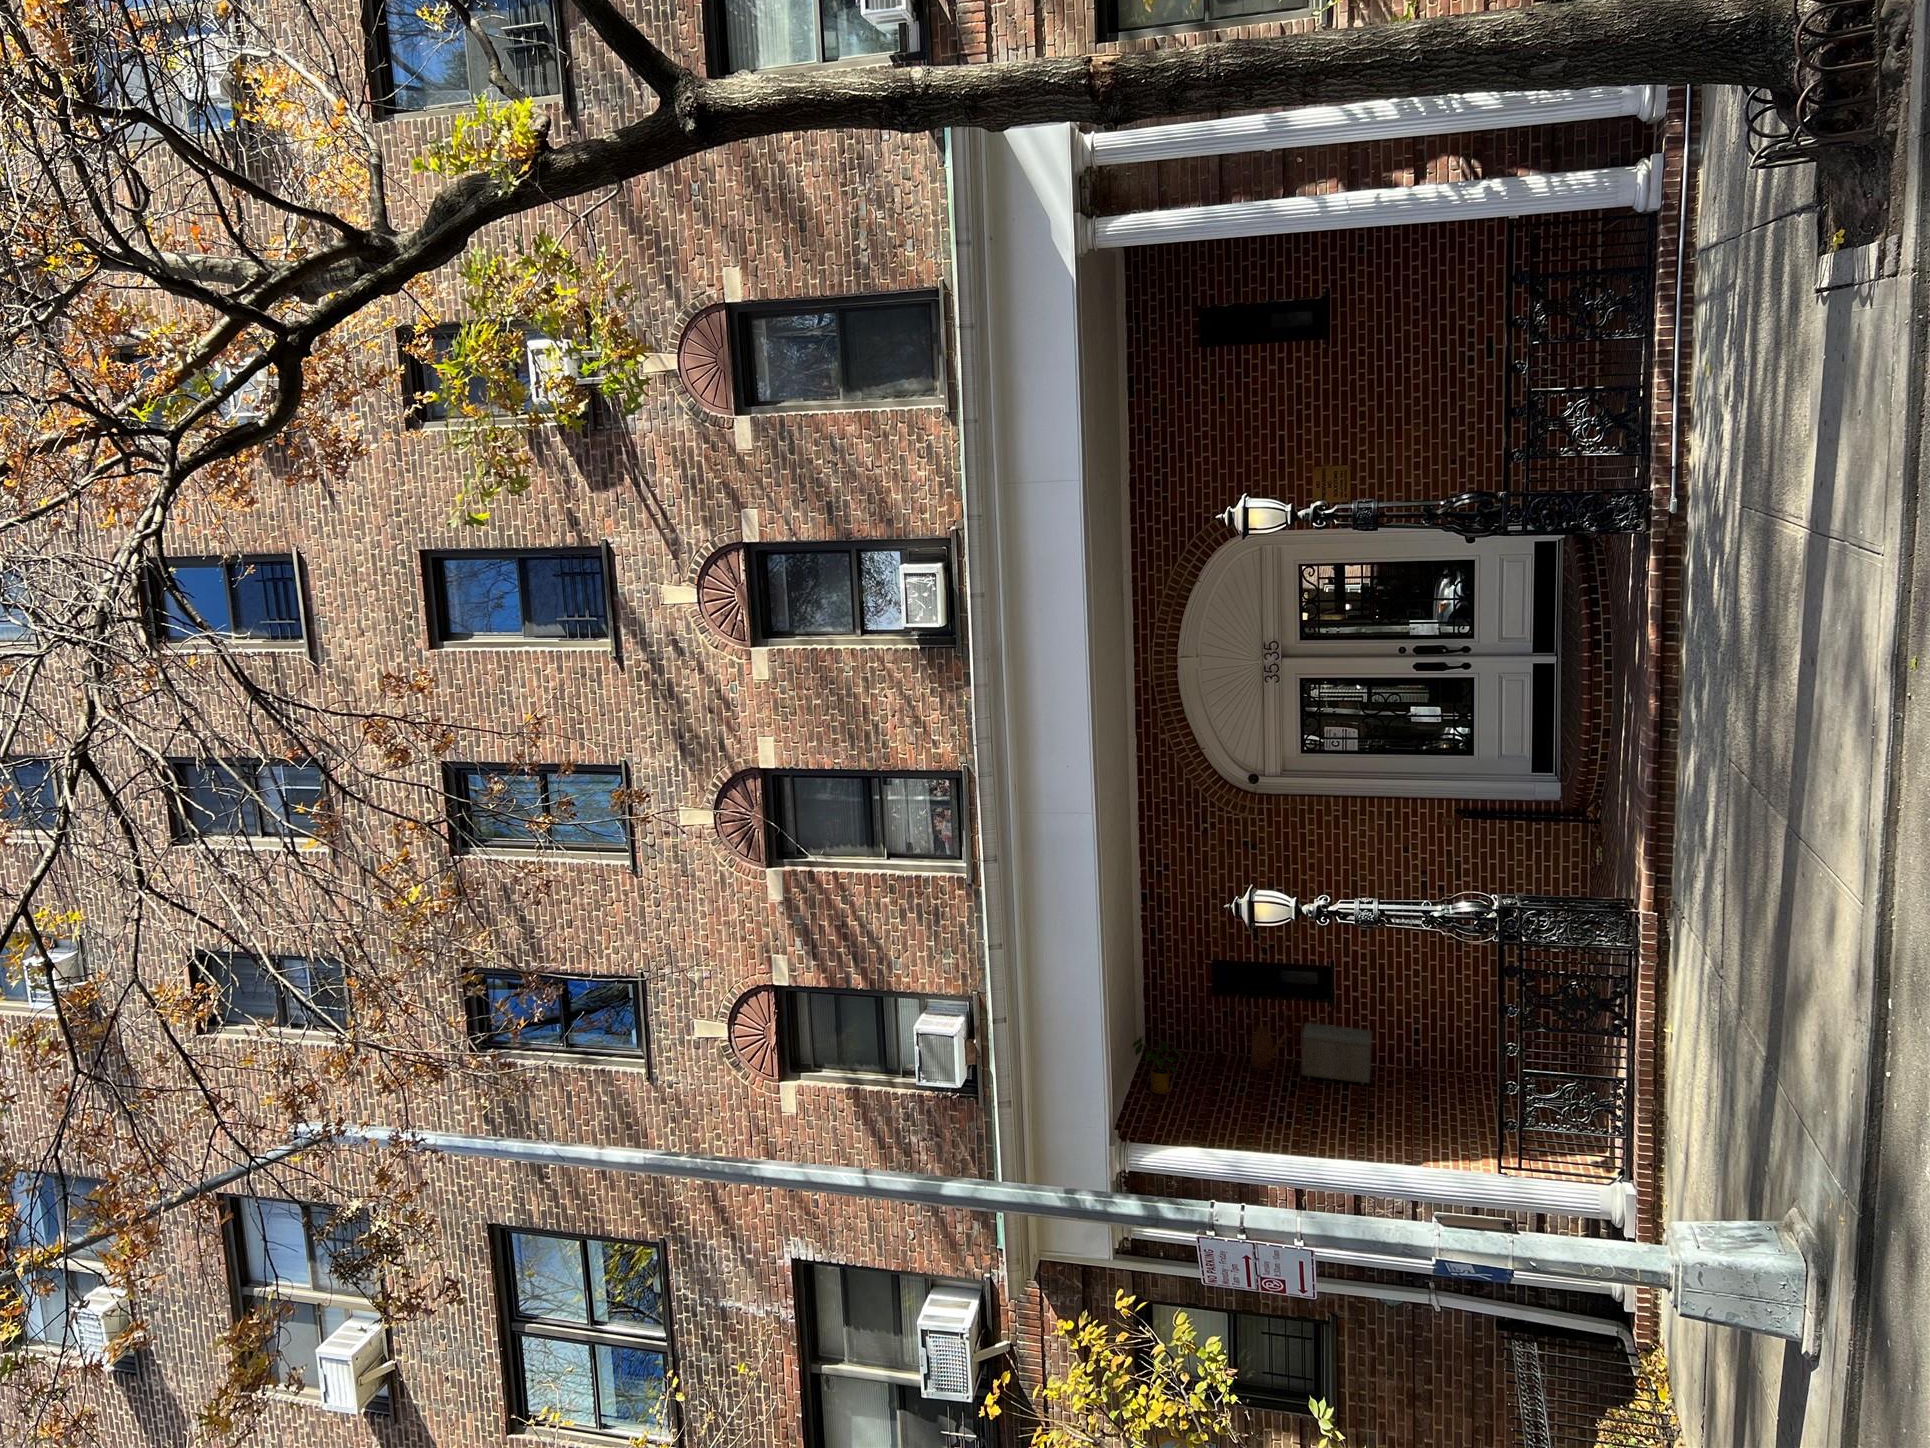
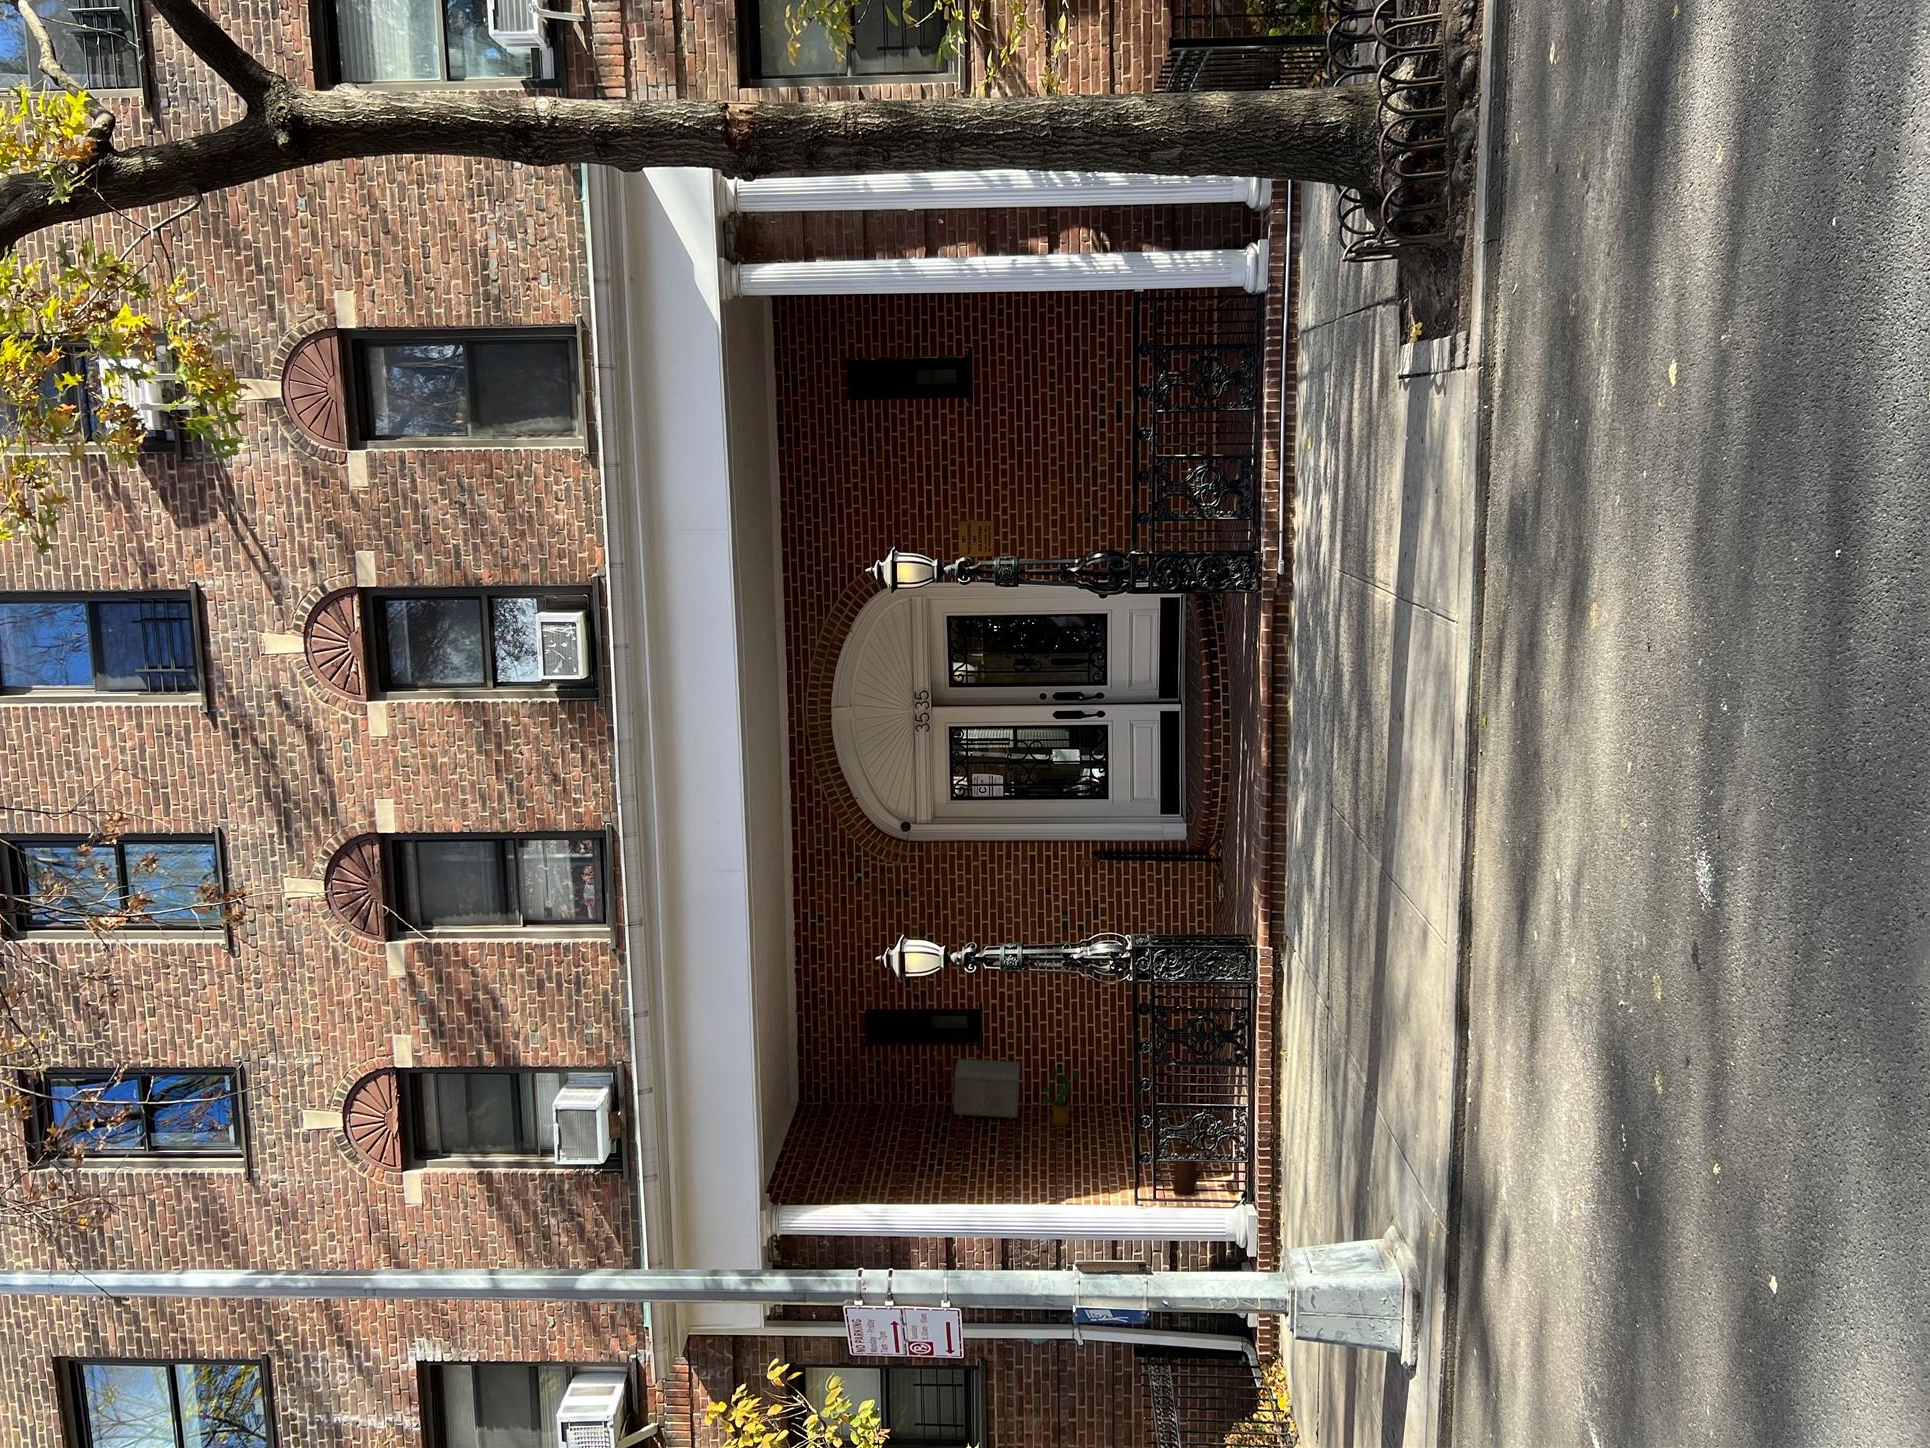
watering can: present [1251,1026,1288,1070] -> present [1168,1142,1208,1197]
house plant: present [1132,1036,1187,1094] -> present [1043,1069,1080,1126]

